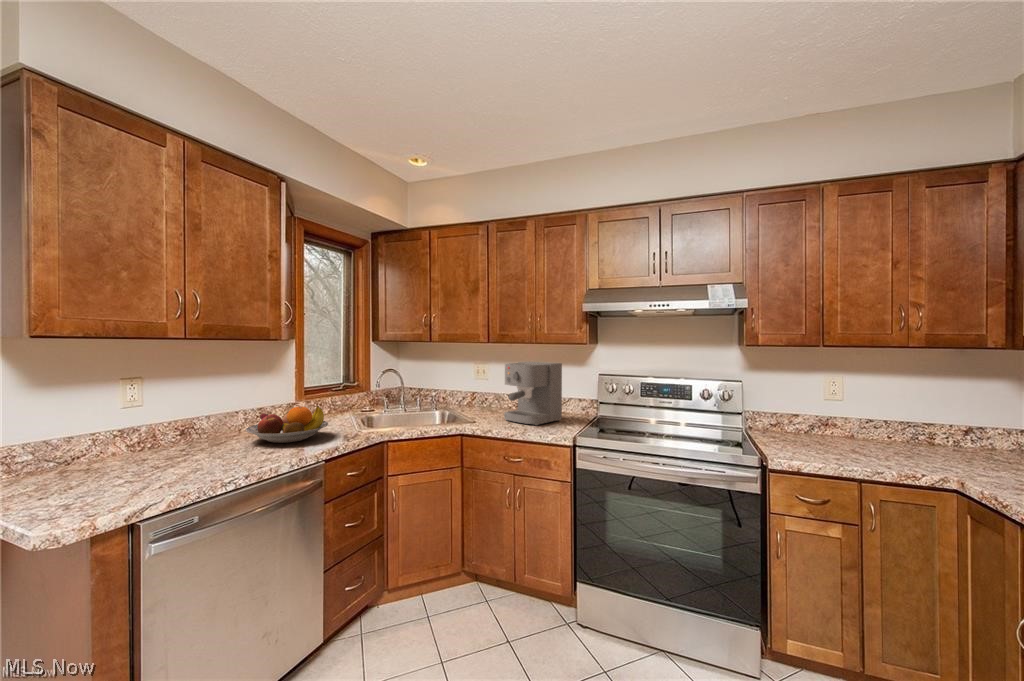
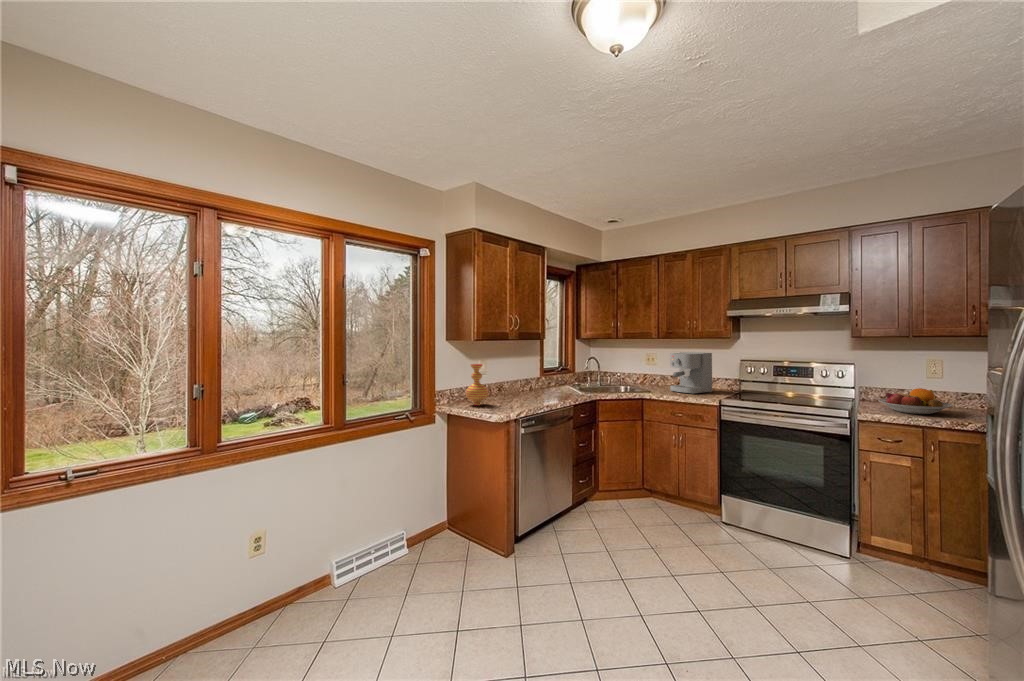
vase: none [43,390,115,489] -> present [466,364,488,405]
fruit bowl: present [246,406,328,443] -> present [878,388,953,414]

